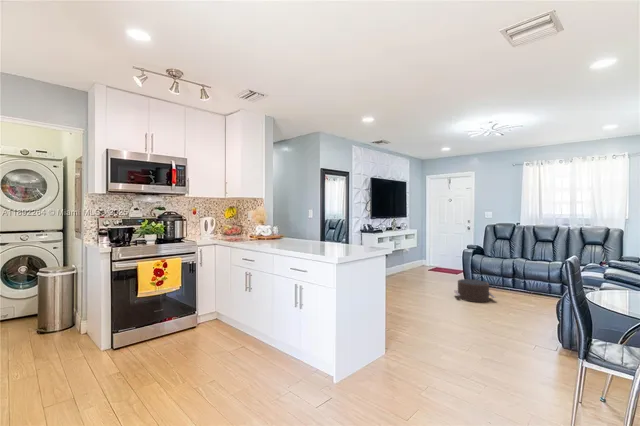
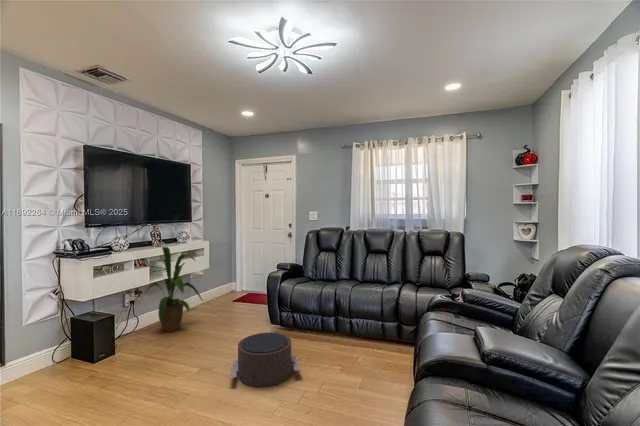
house plant: none [387,231,419,279] -> present [147,247,202,332]

